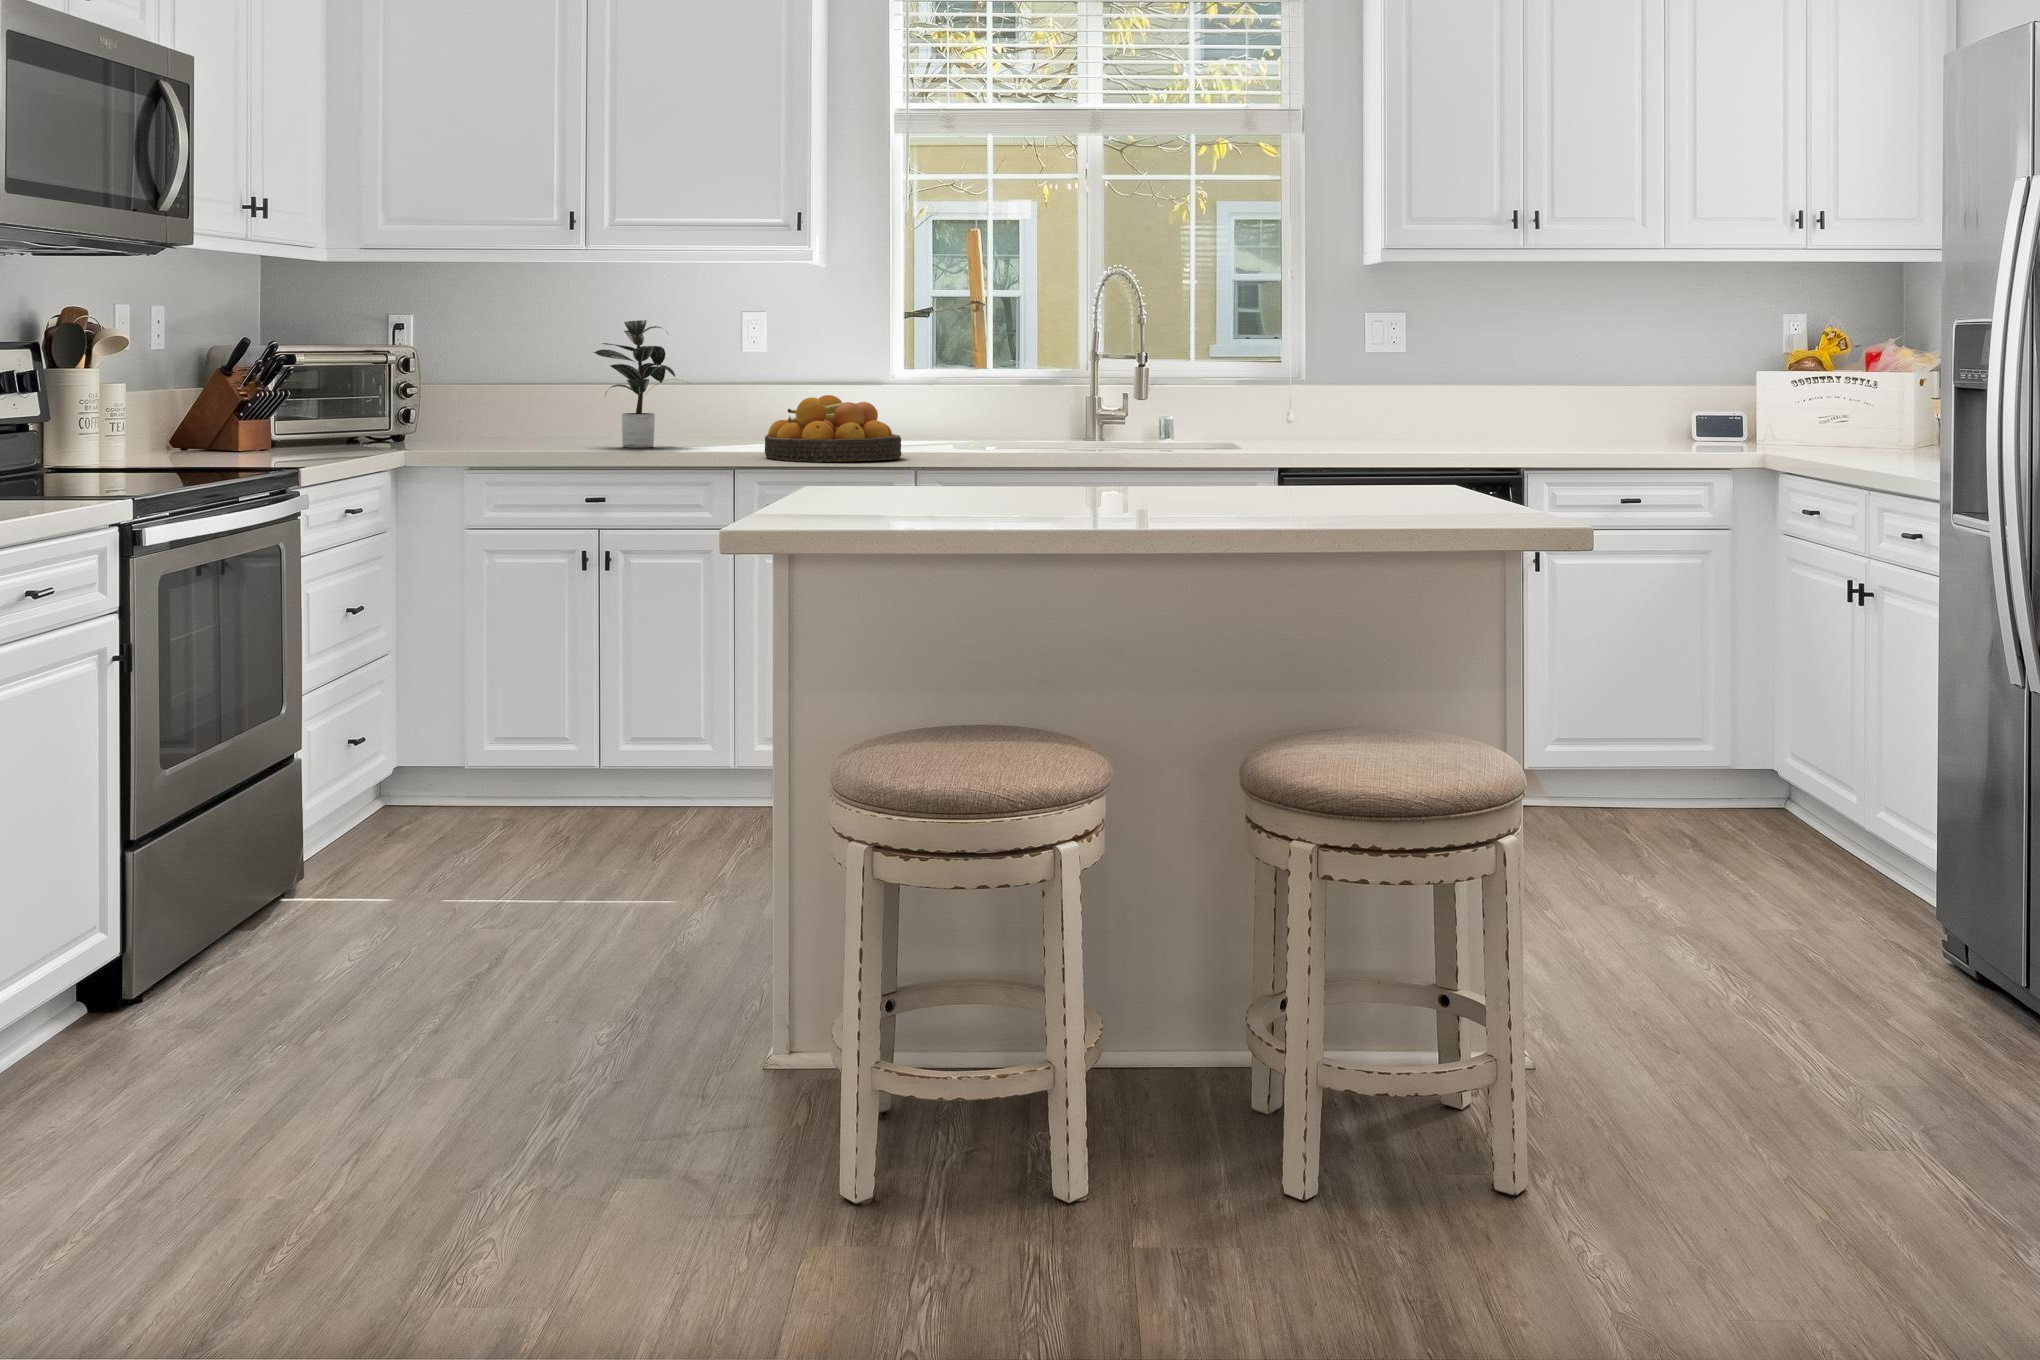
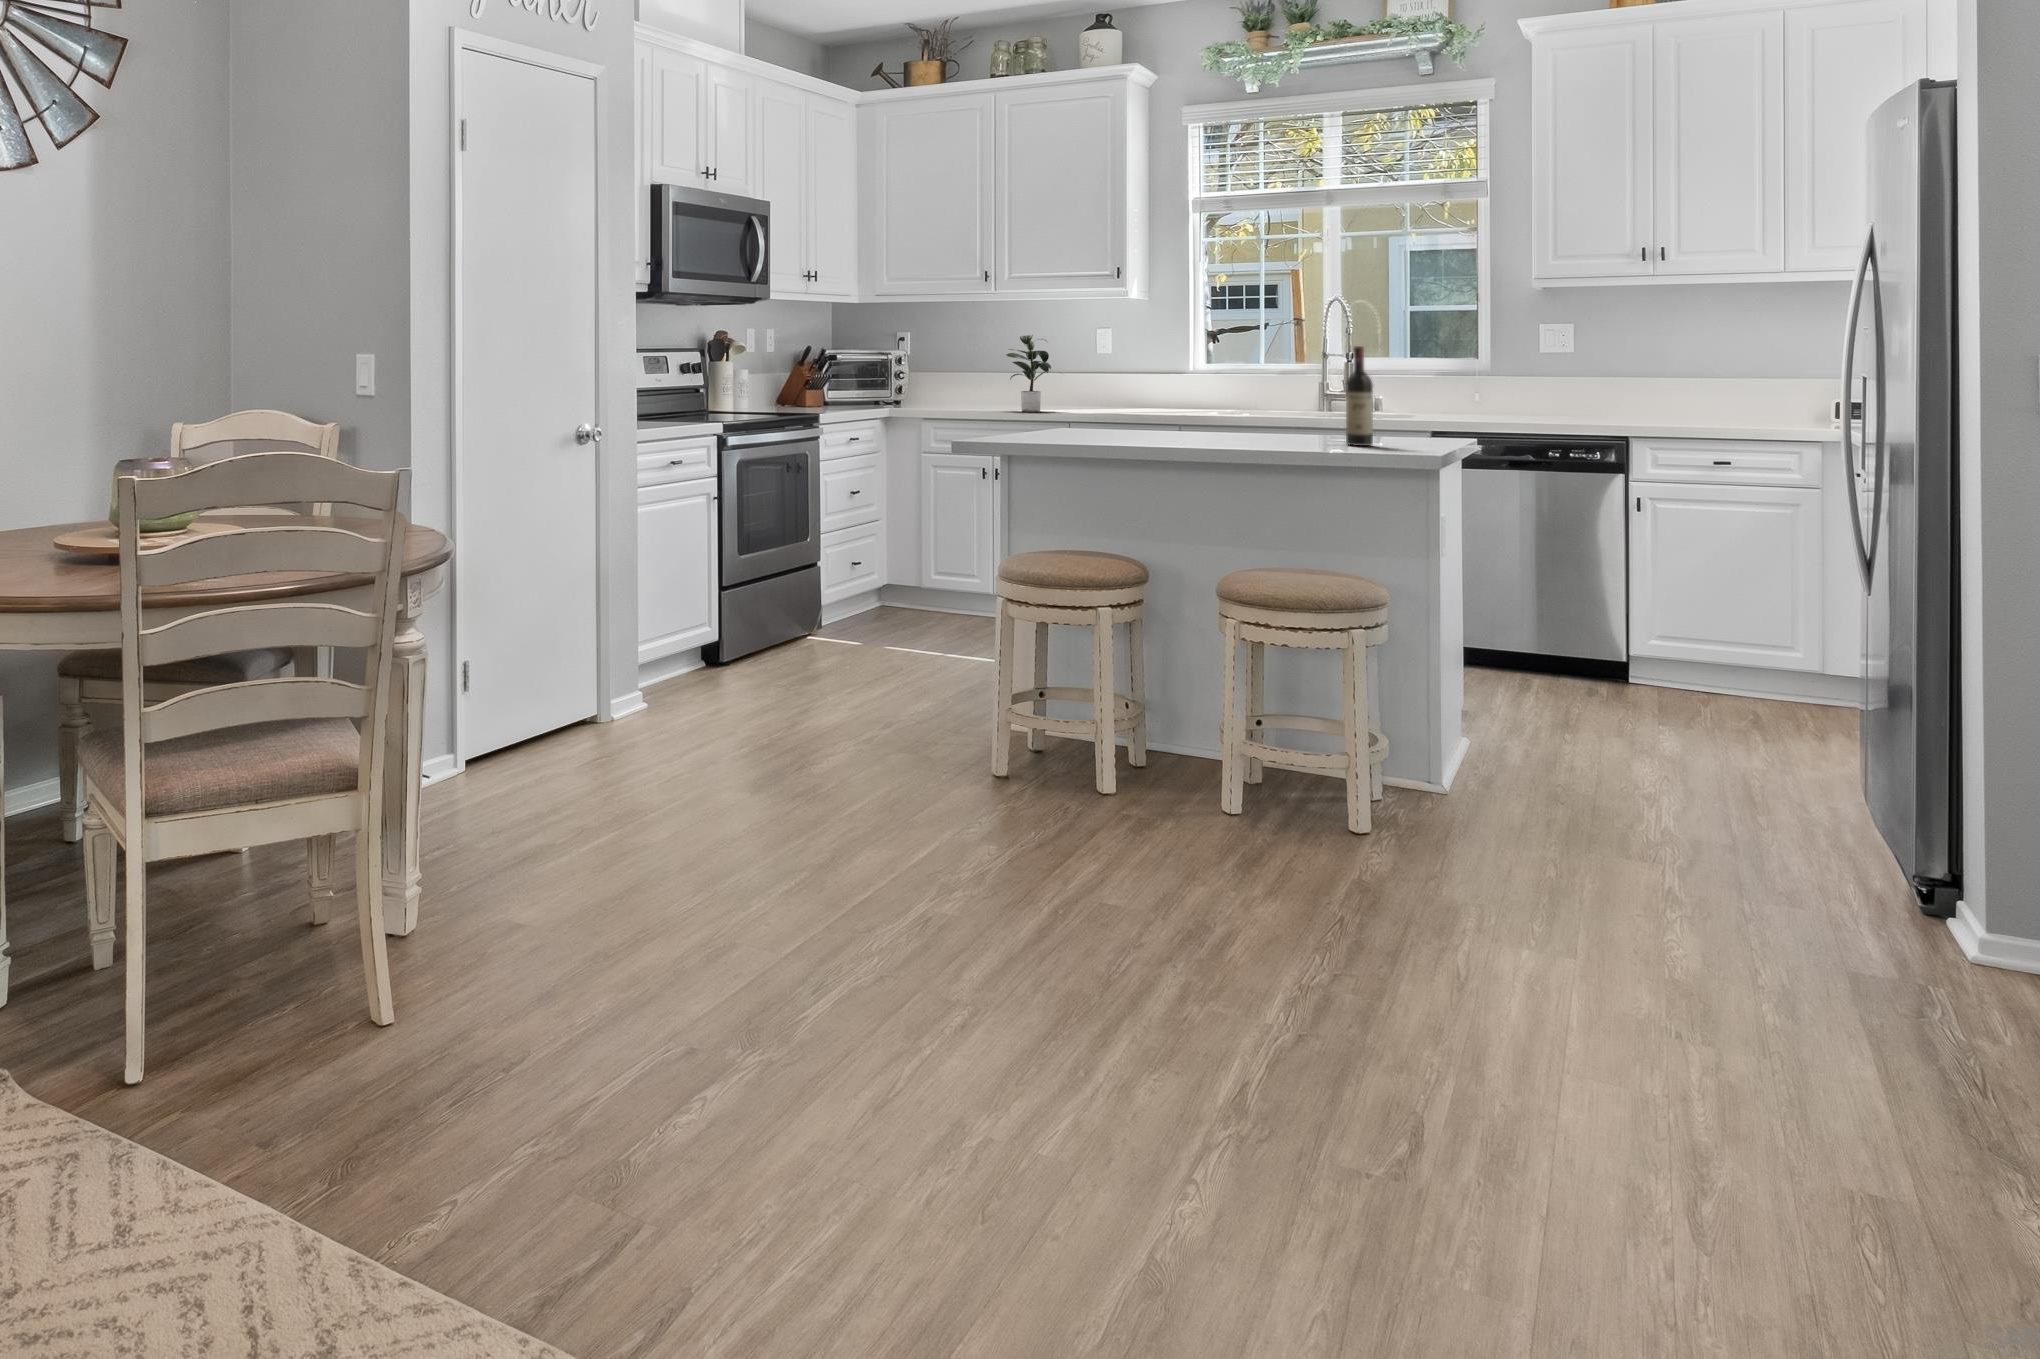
wine bottle: none [1317,350,1358,514] -> present [1346,346,1373,446]
fruit bowl: present [765,395,901,462] -> none [1092,379,1178,419]

